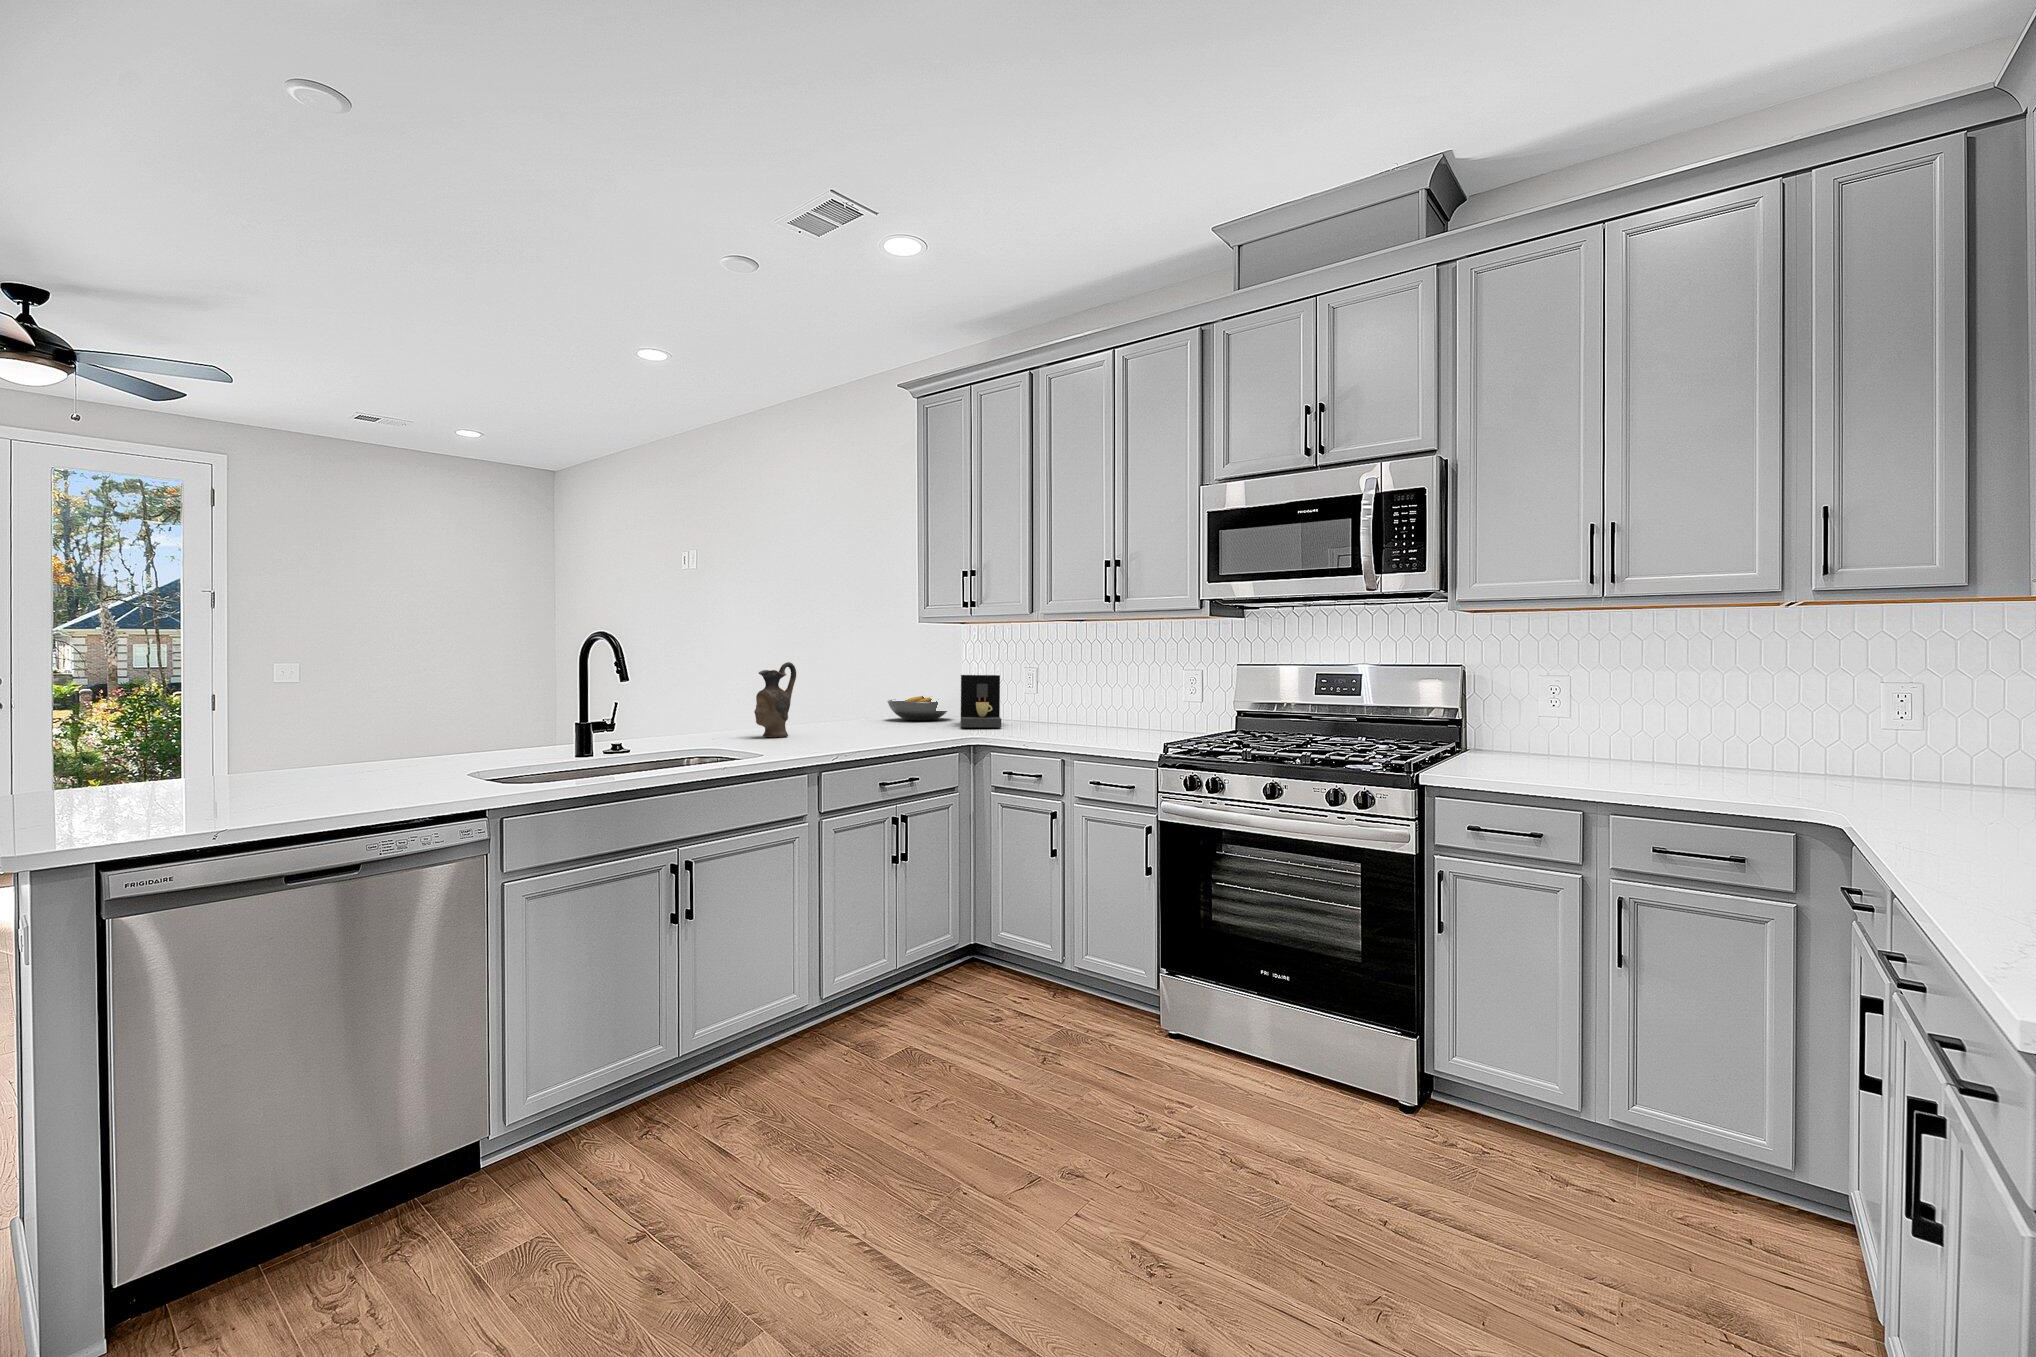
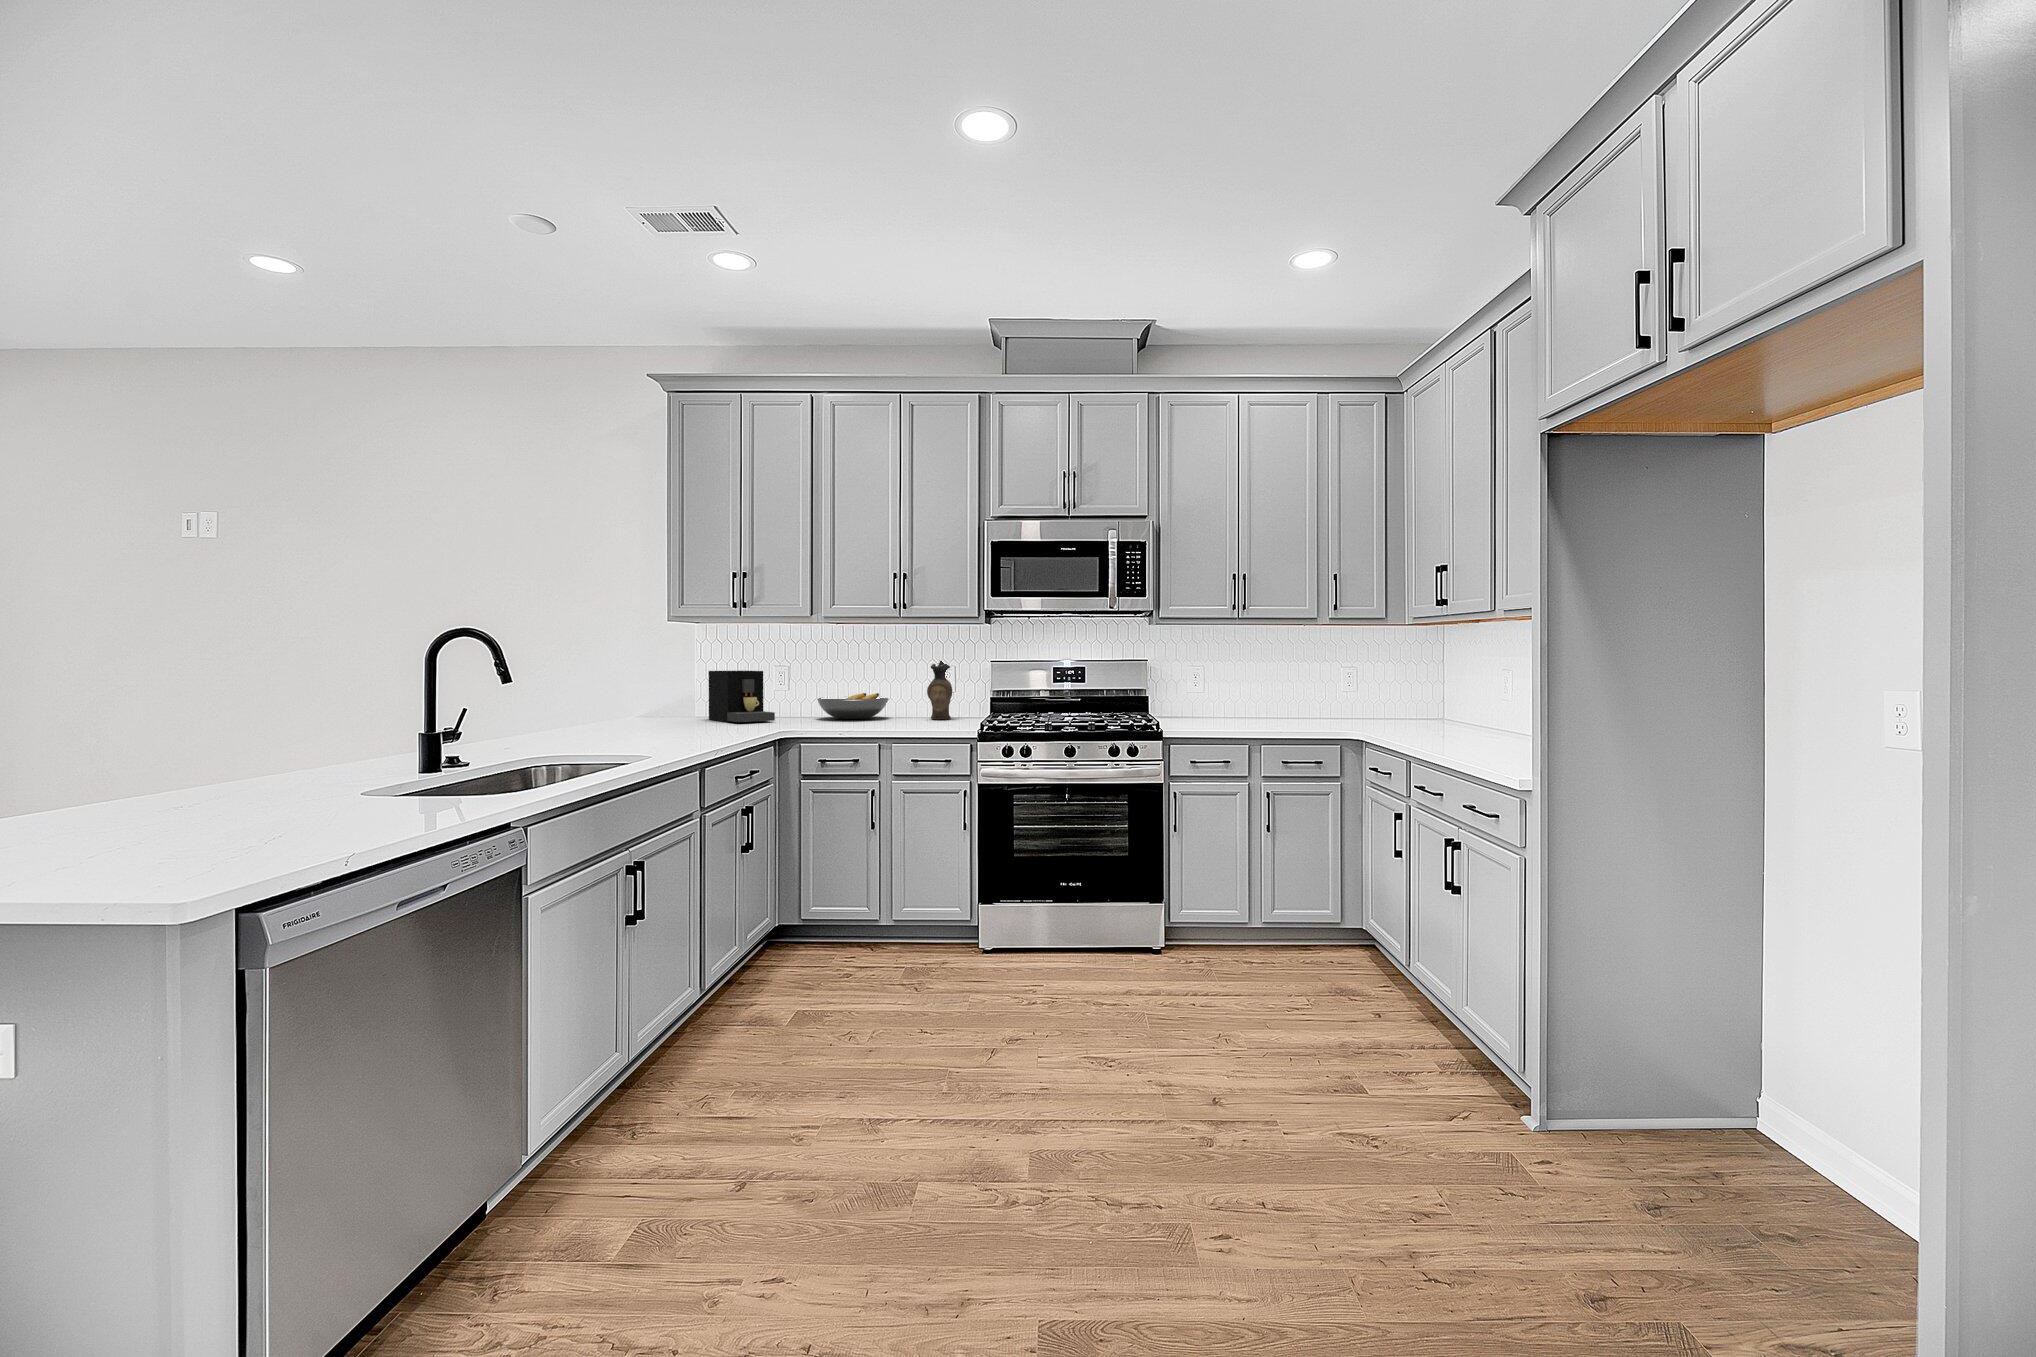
ceramic pitcher: present [754,662,796,737] -> present [927,661,952,719]
fruit bowl: present [887,696,947,720] -> present [817,693,888,719]

